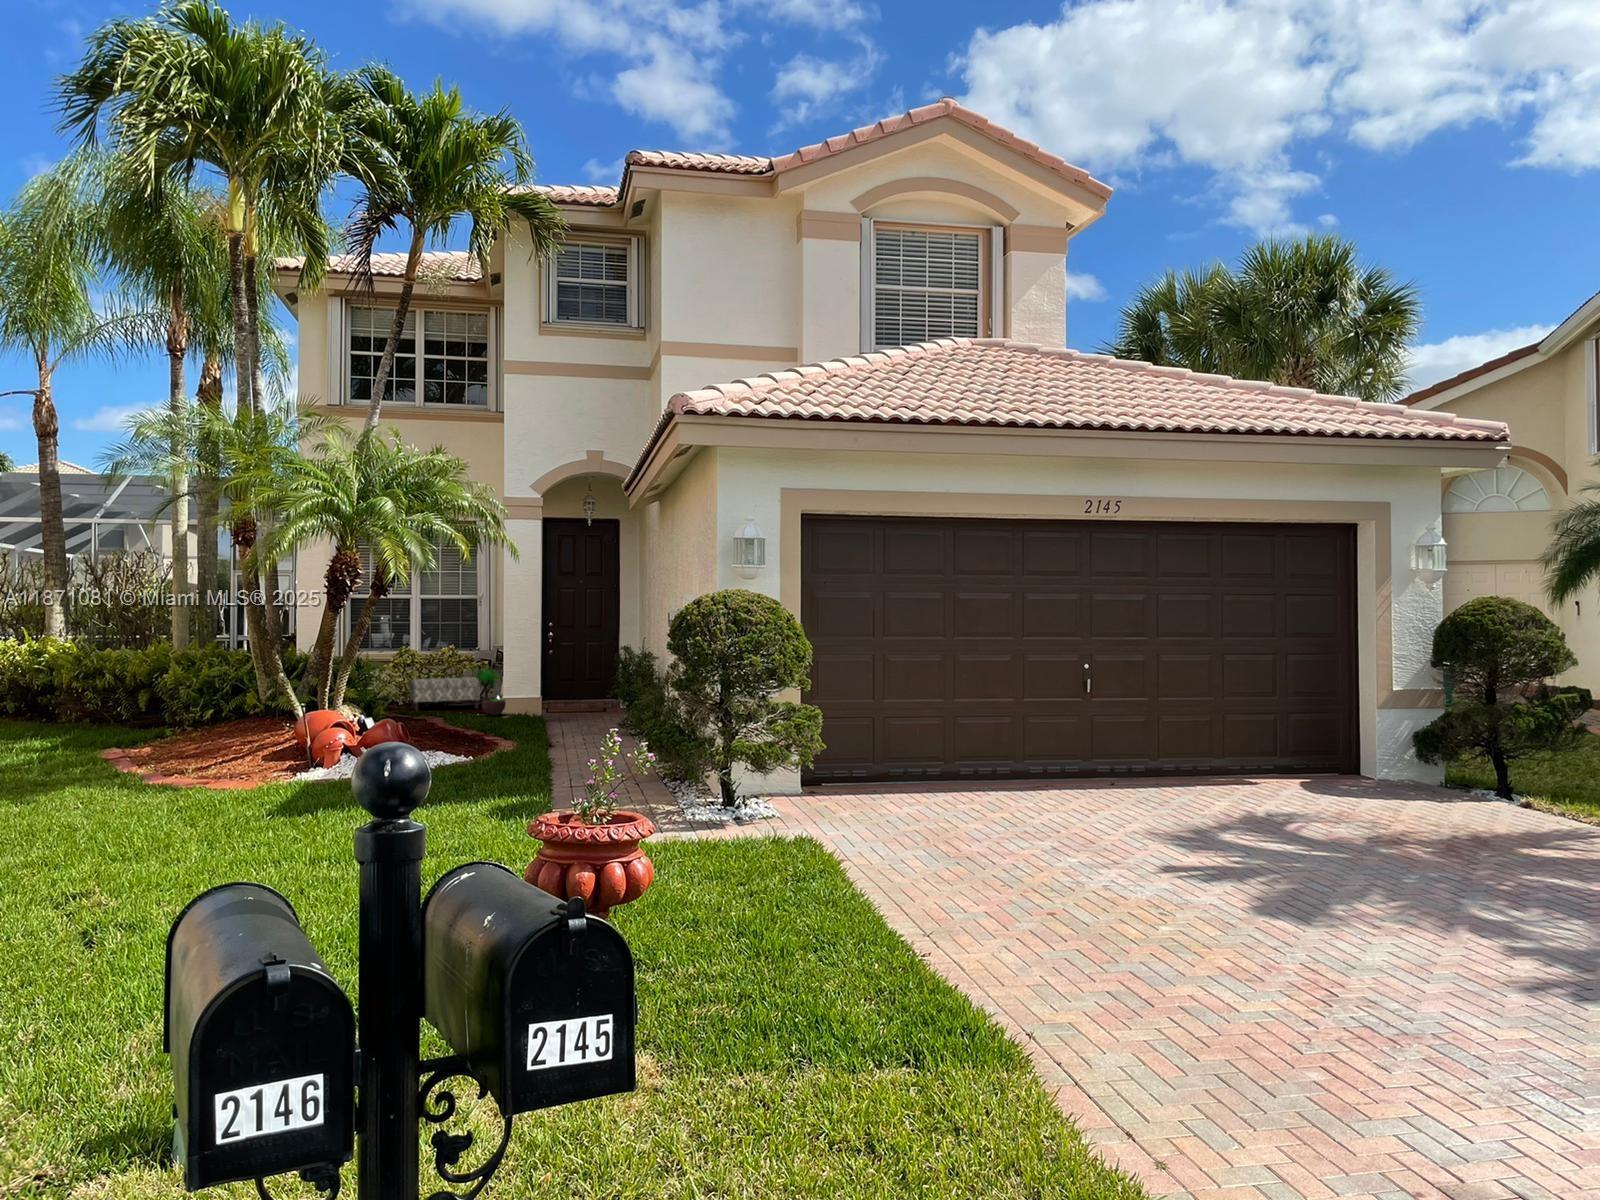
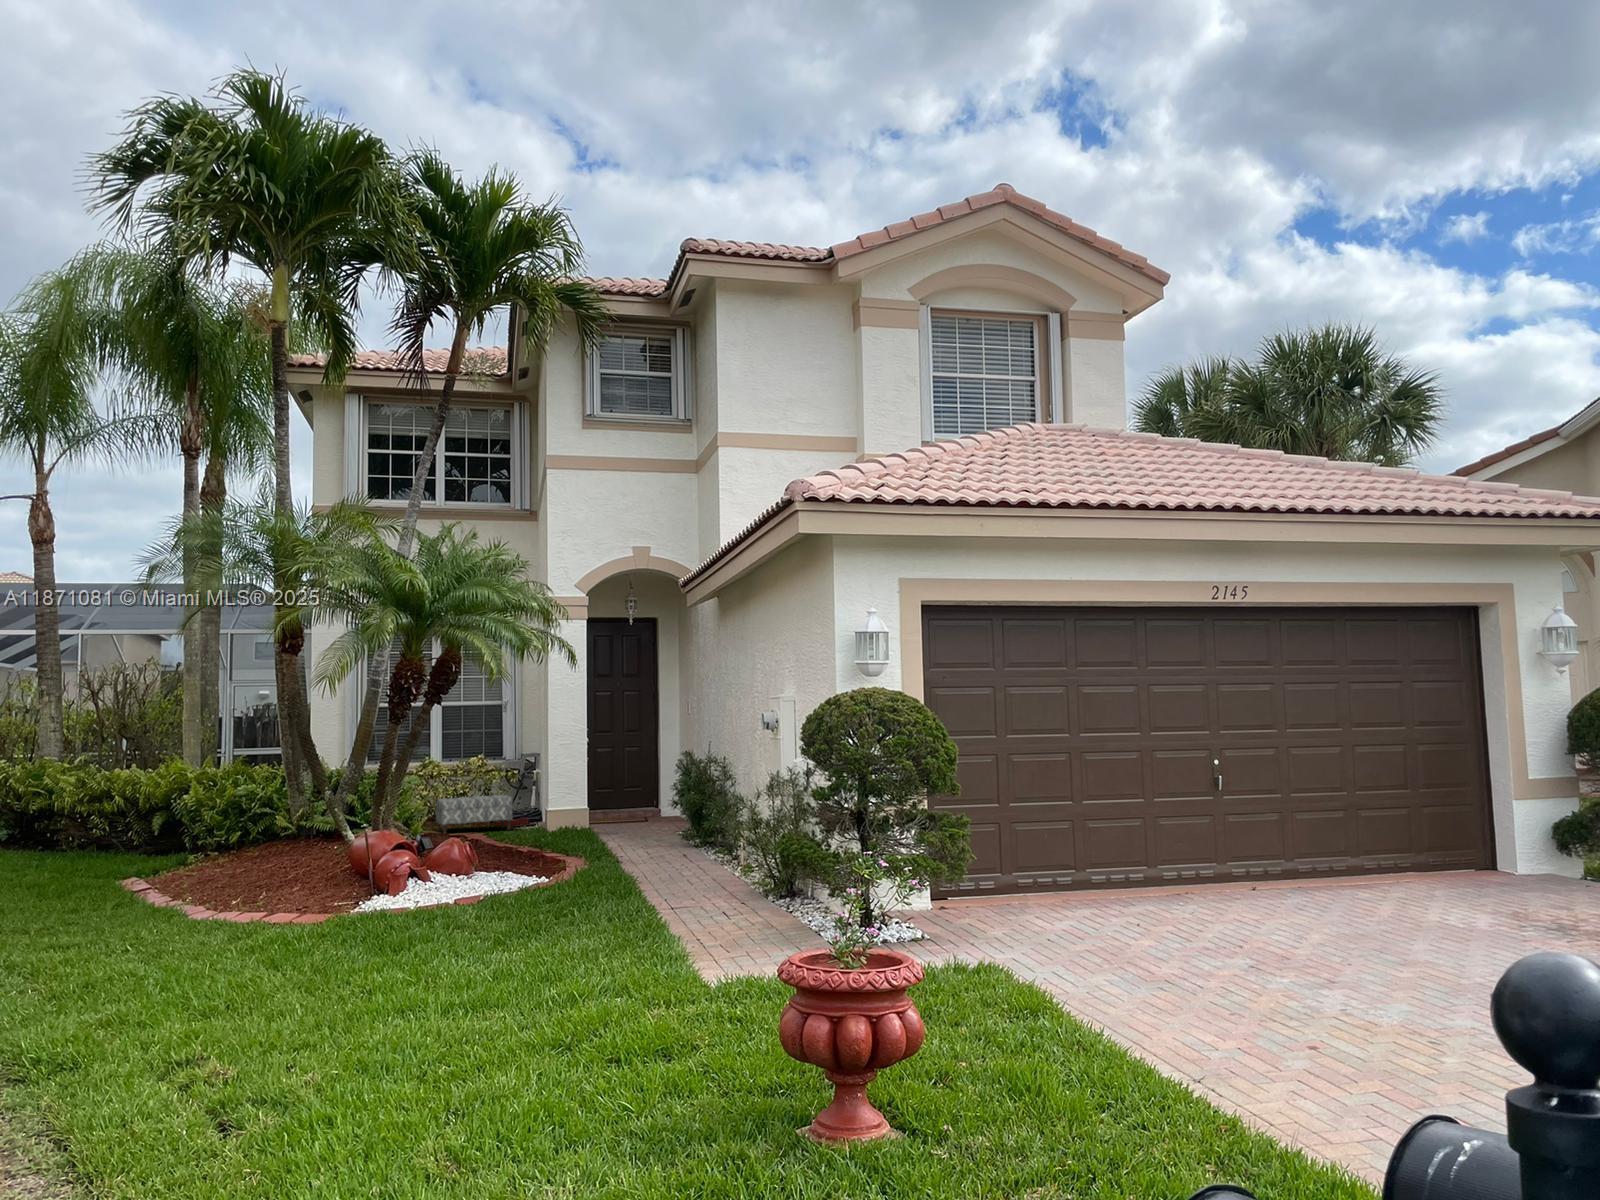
potted tree: present [473,668,505,715] -> none [507,779,545,836]

